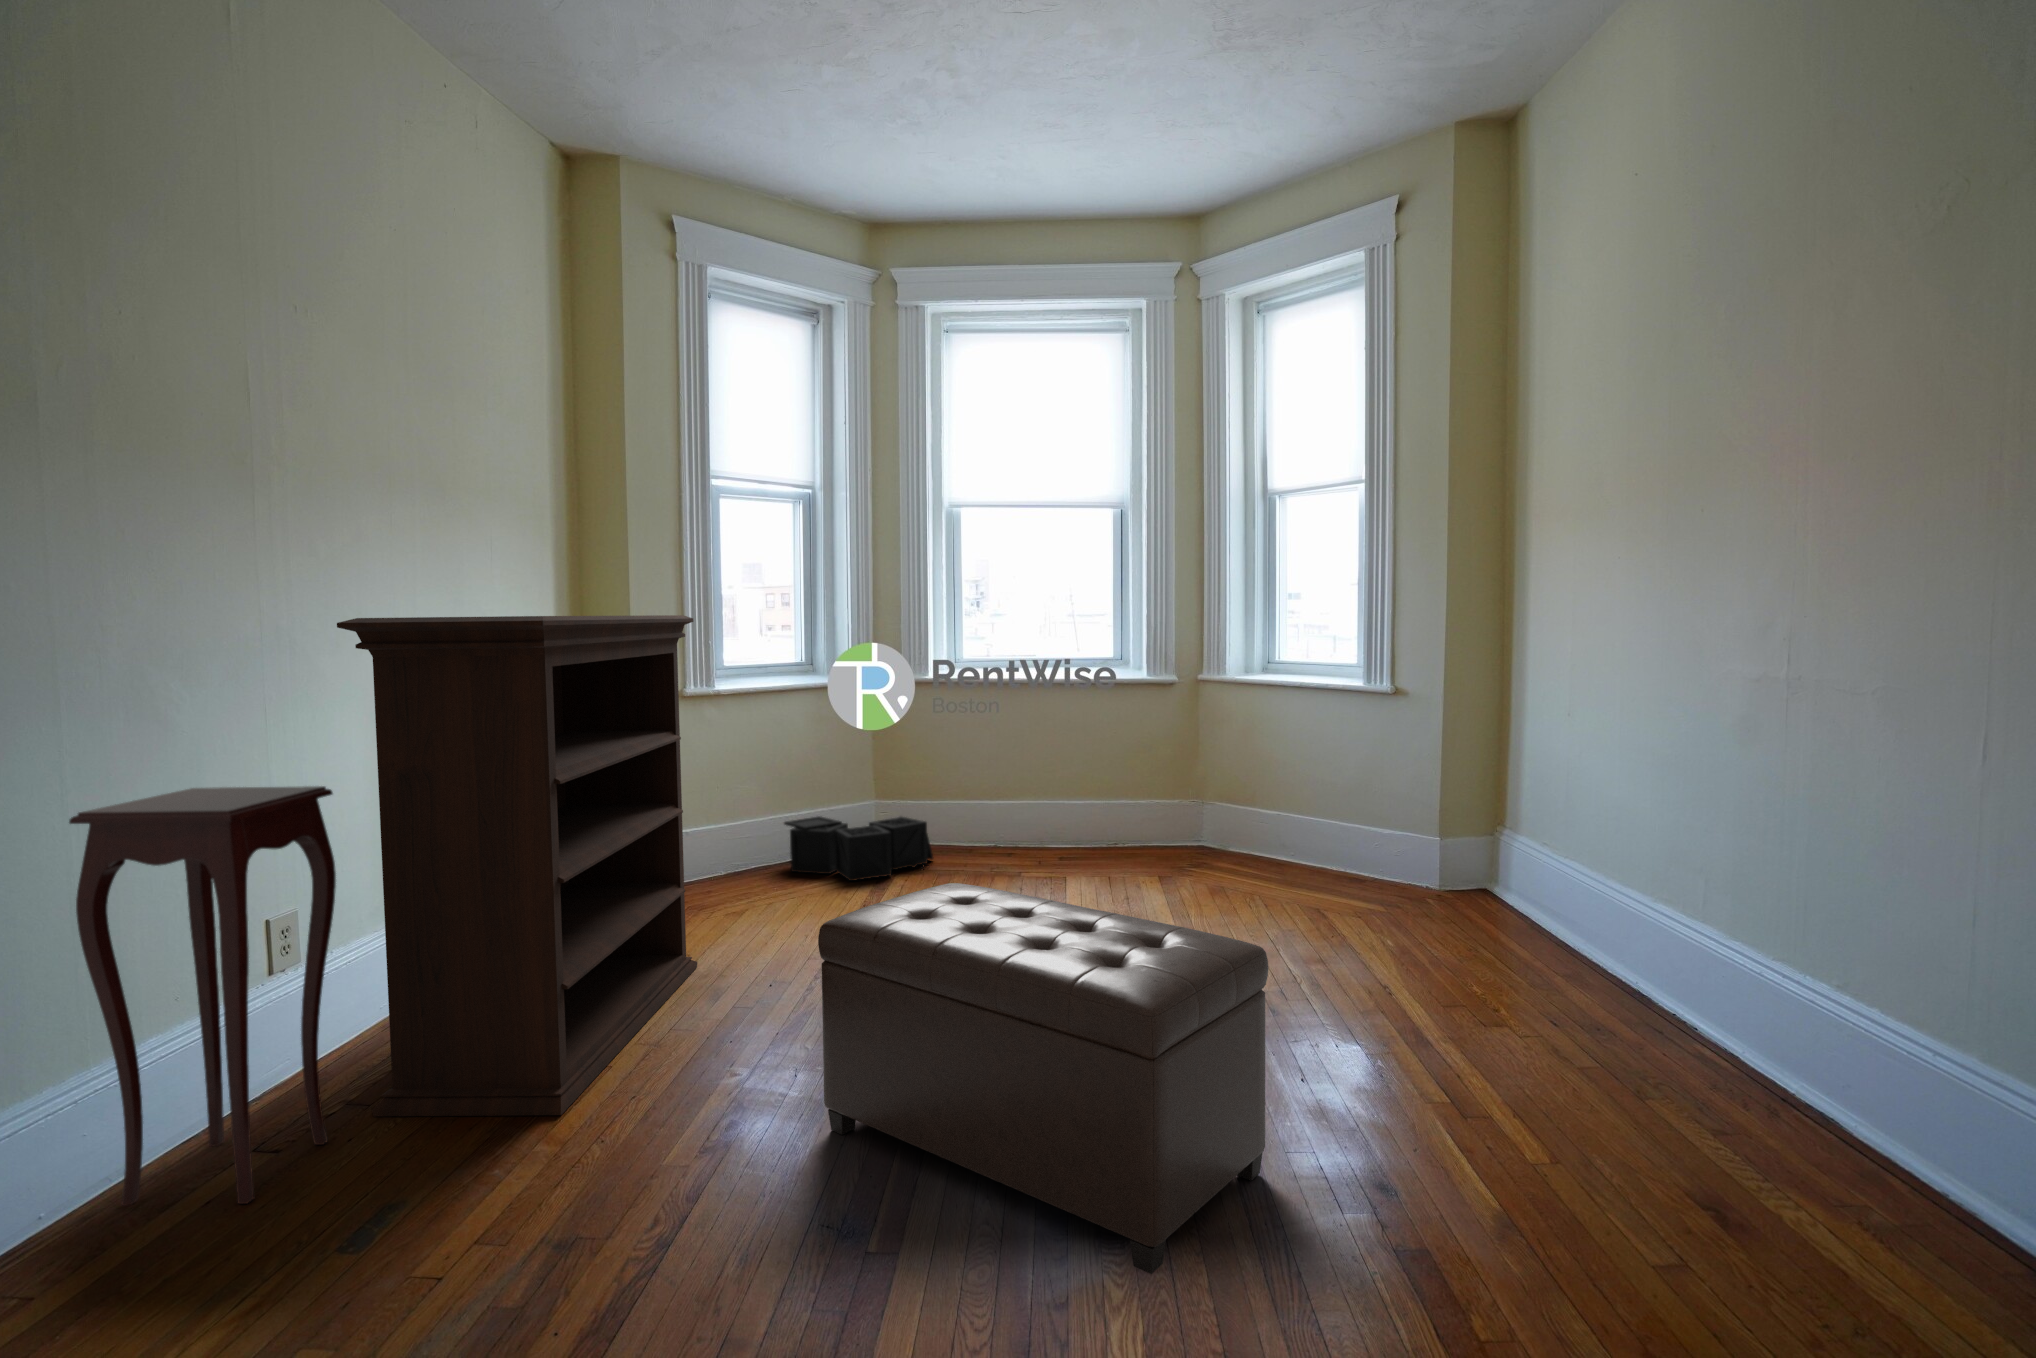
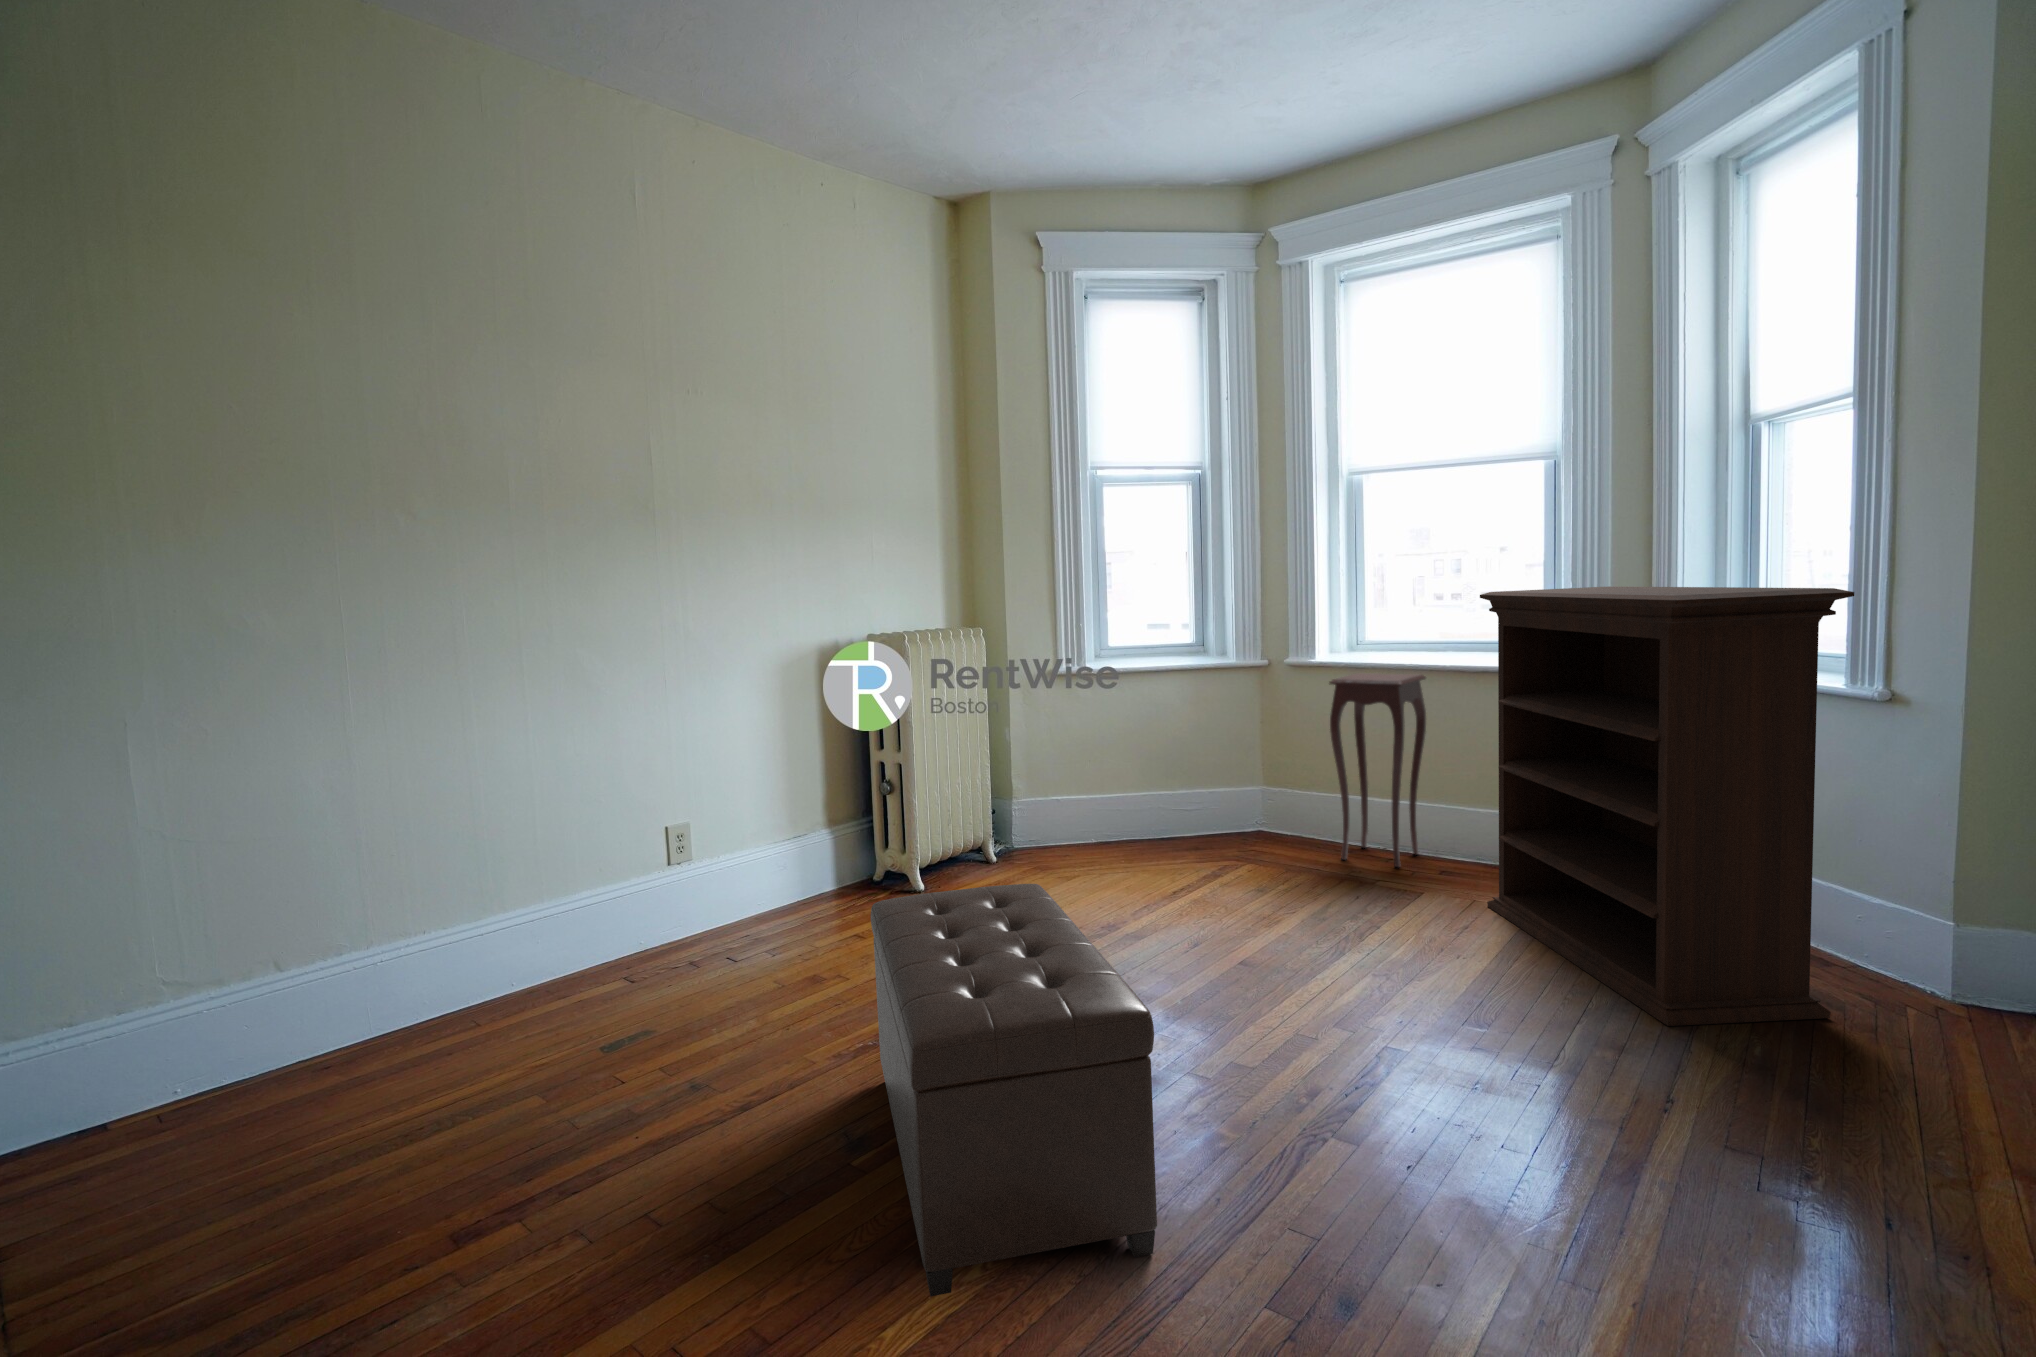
bookshelf: present [337,615,697,1116] -> present [1480,586,1854,1026]
side table: present [69,786,336,1206] -> present [1330,673,1426,867]
storage bin: present [784,816,933,881] -> none [1156,793,1301,860]

